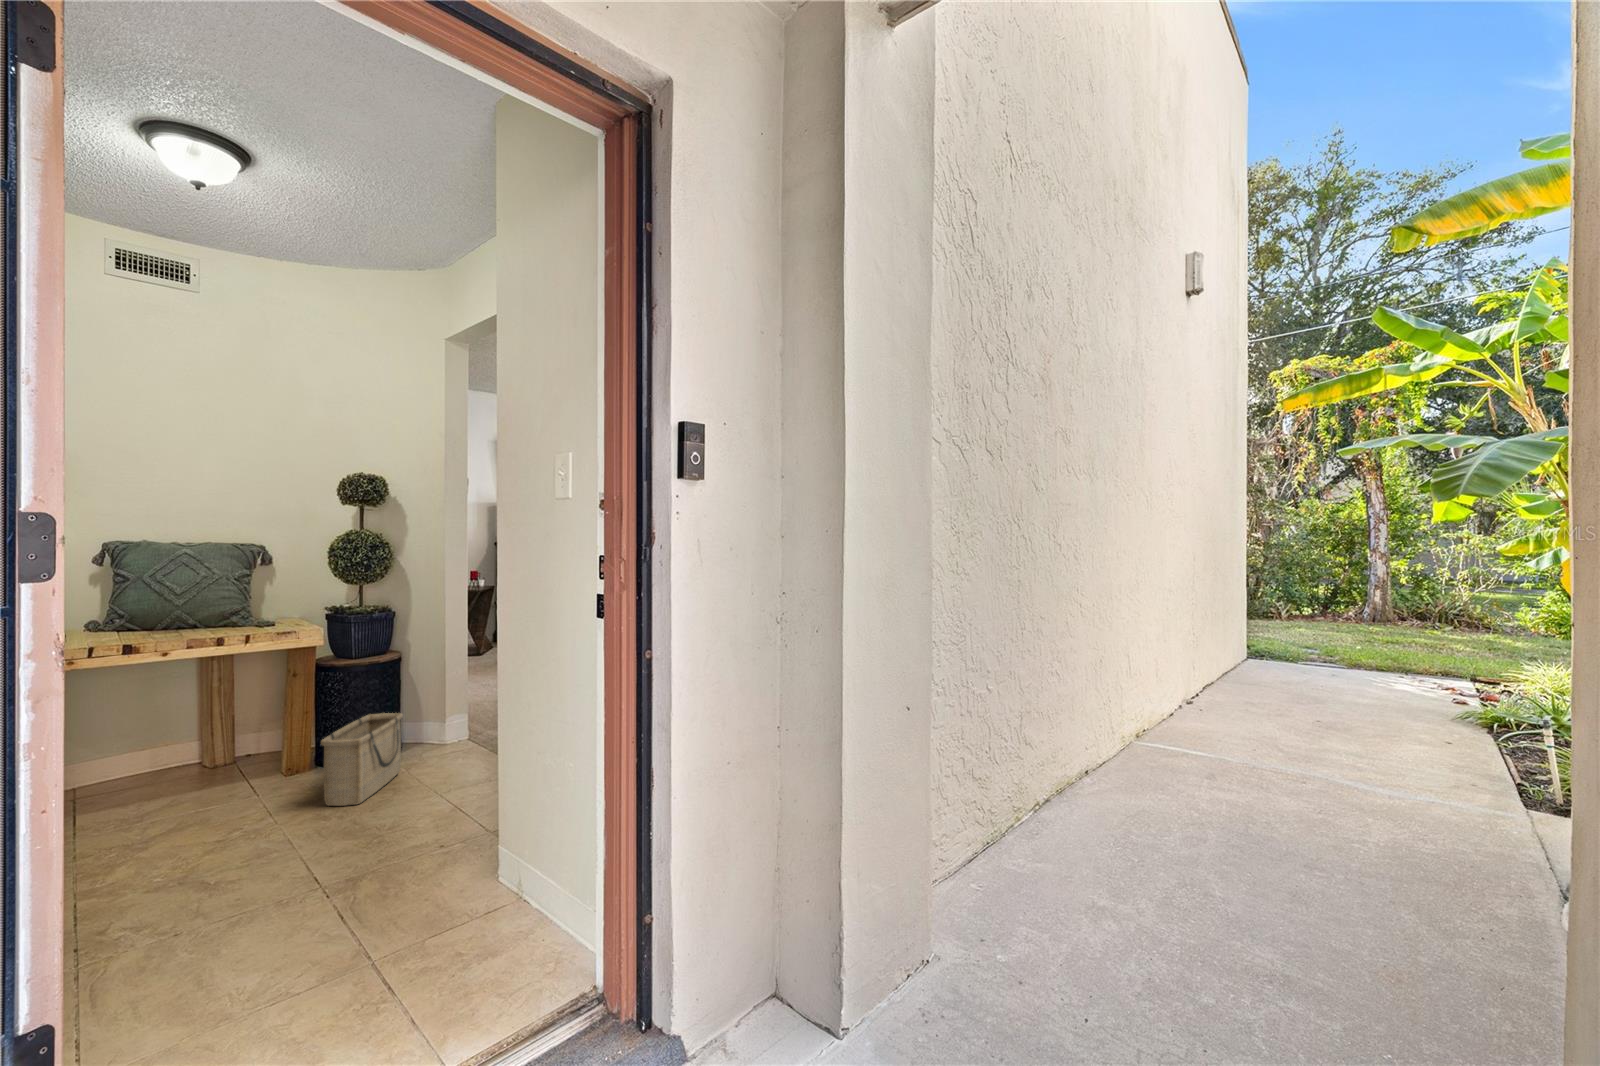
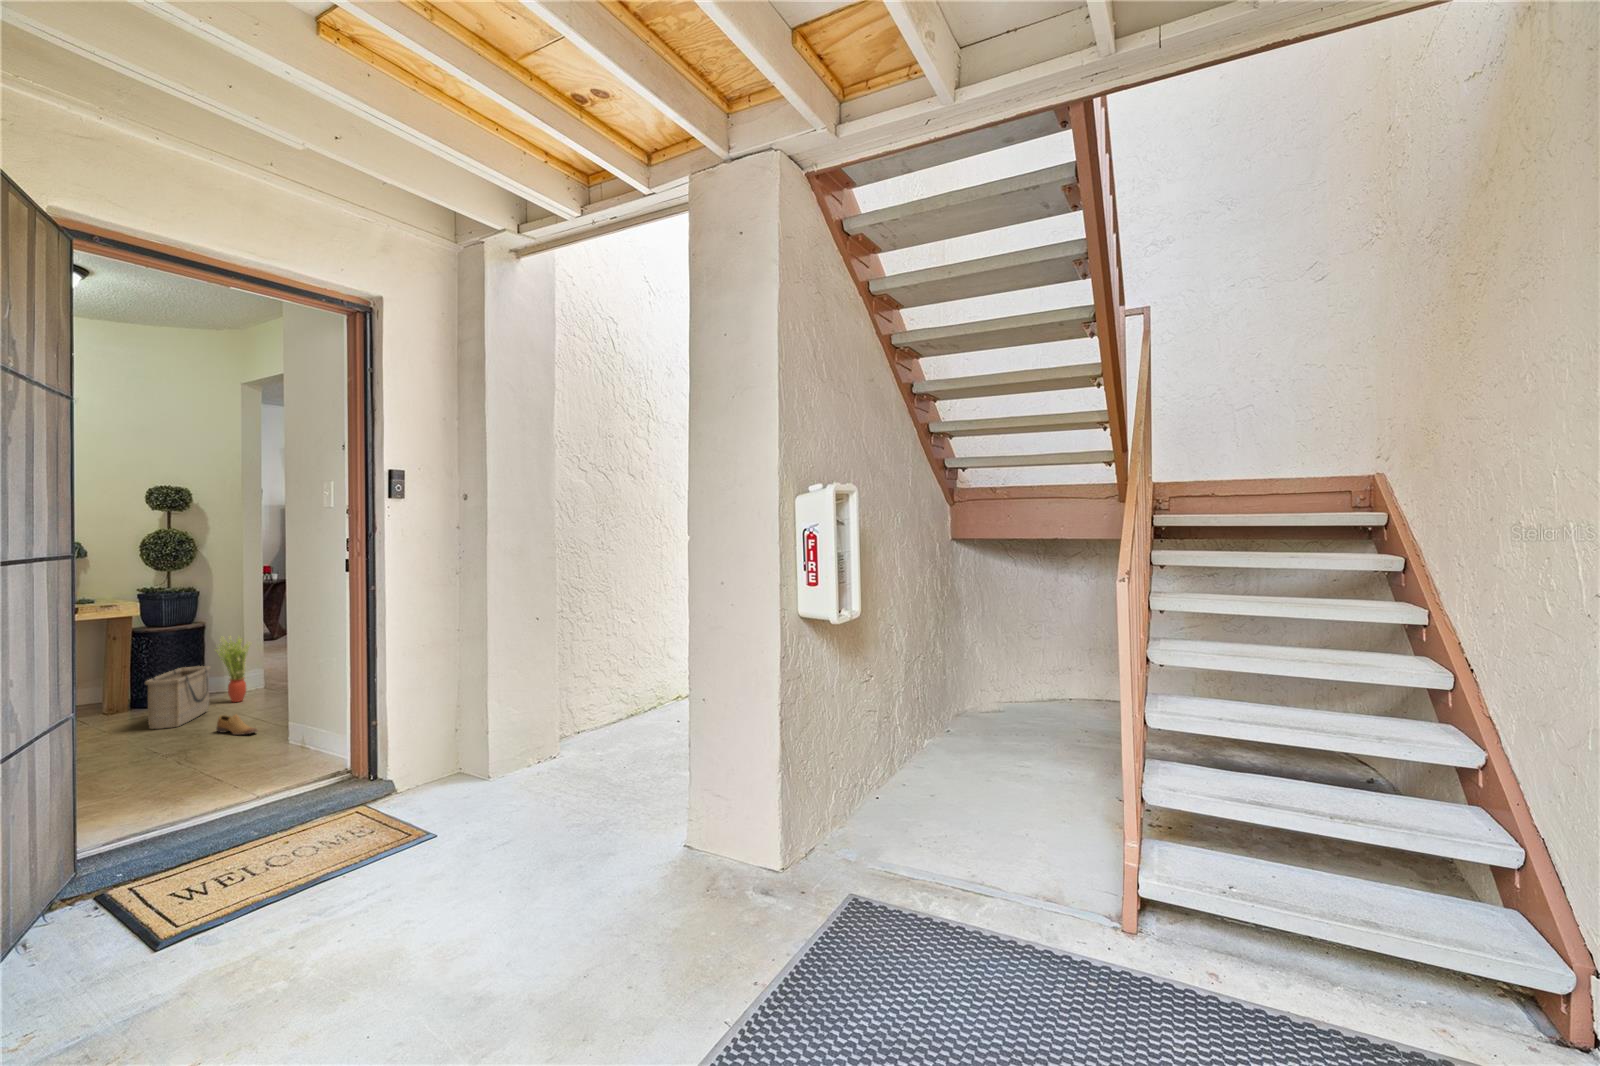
potted plant: none [409,669,452,758] -> present [217,637,250,702]
shoe: none [404,797,455,833] -> present [216,715,258,735]

